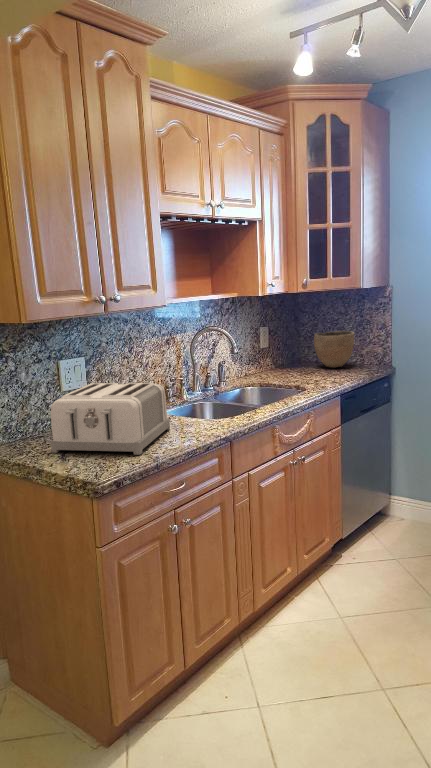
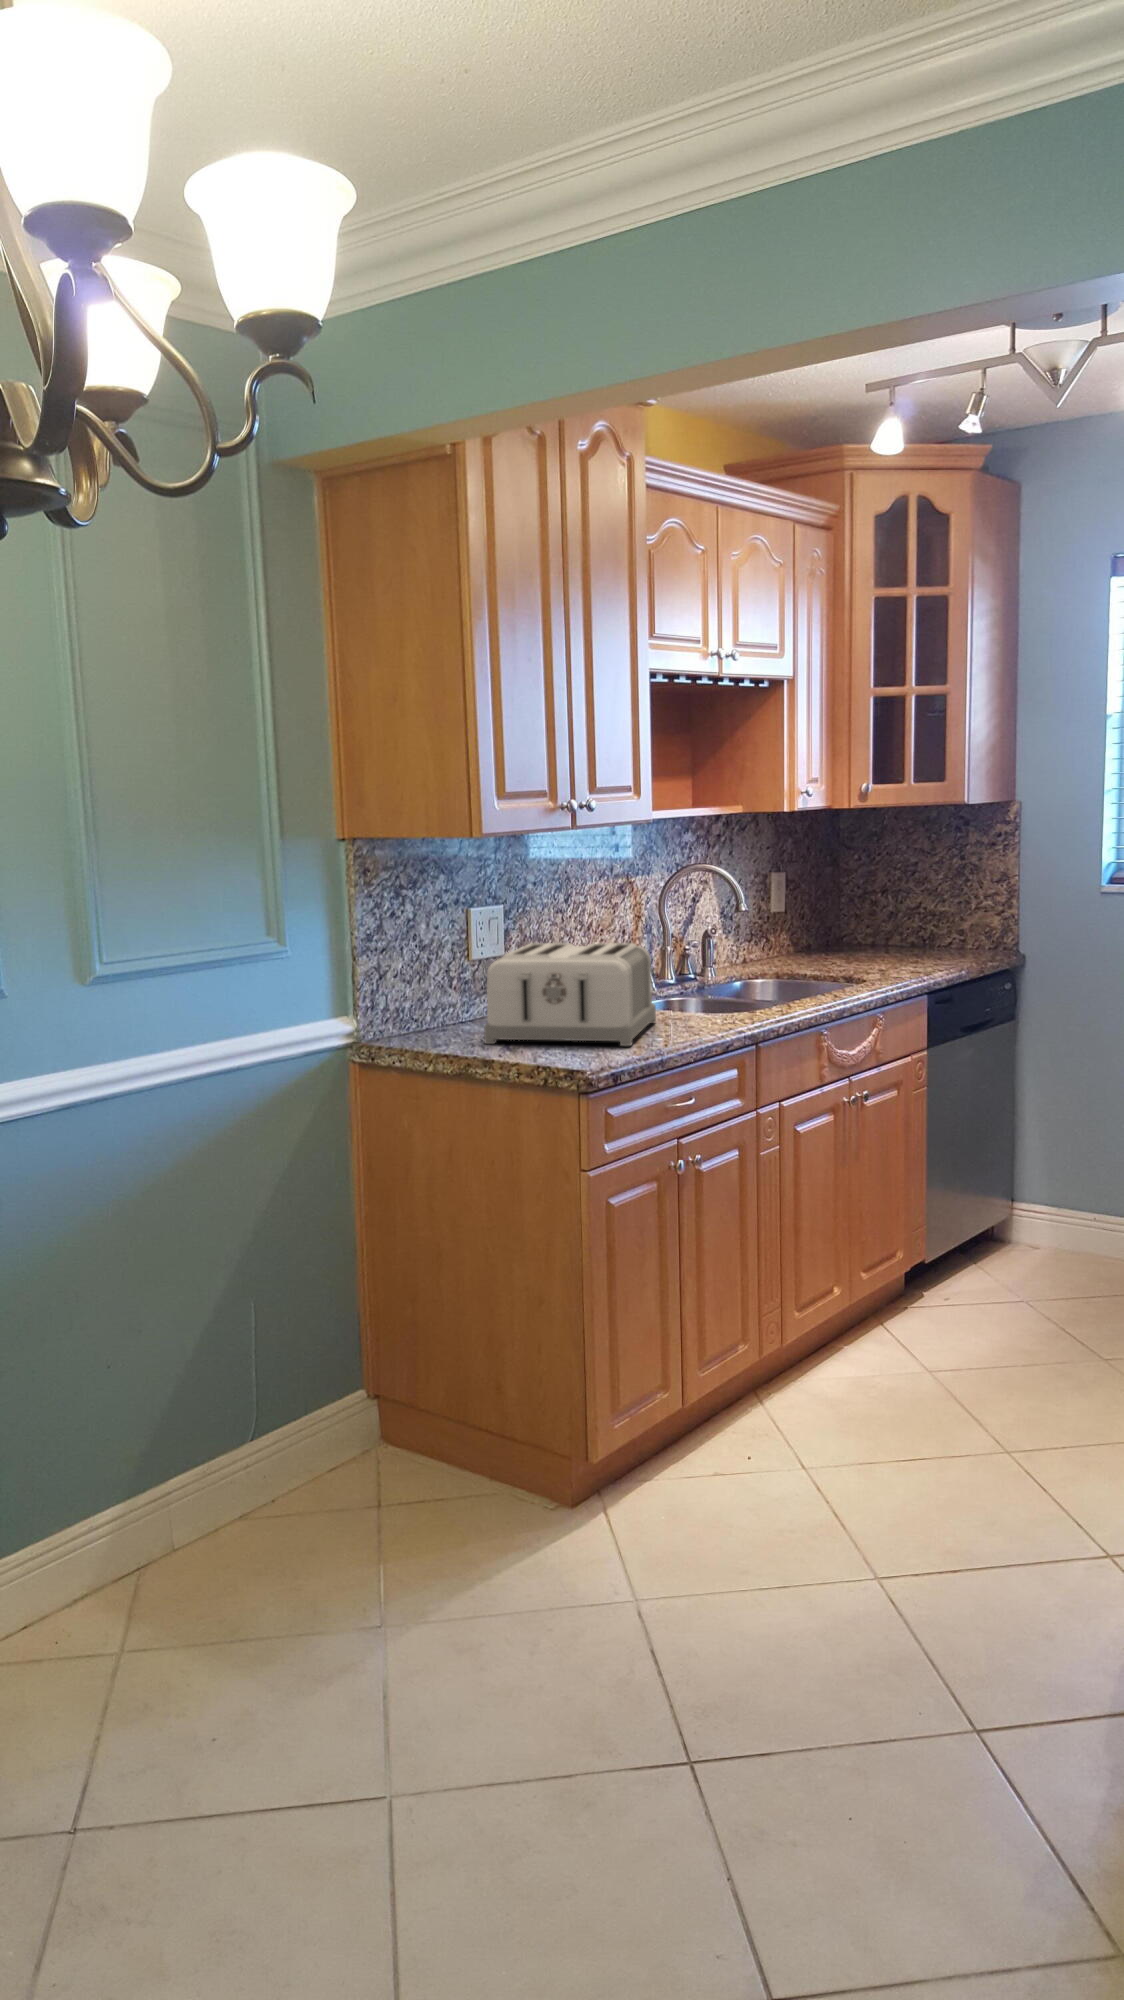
bowl: present [314,331,354,368] -> none [872,885,950,953]

